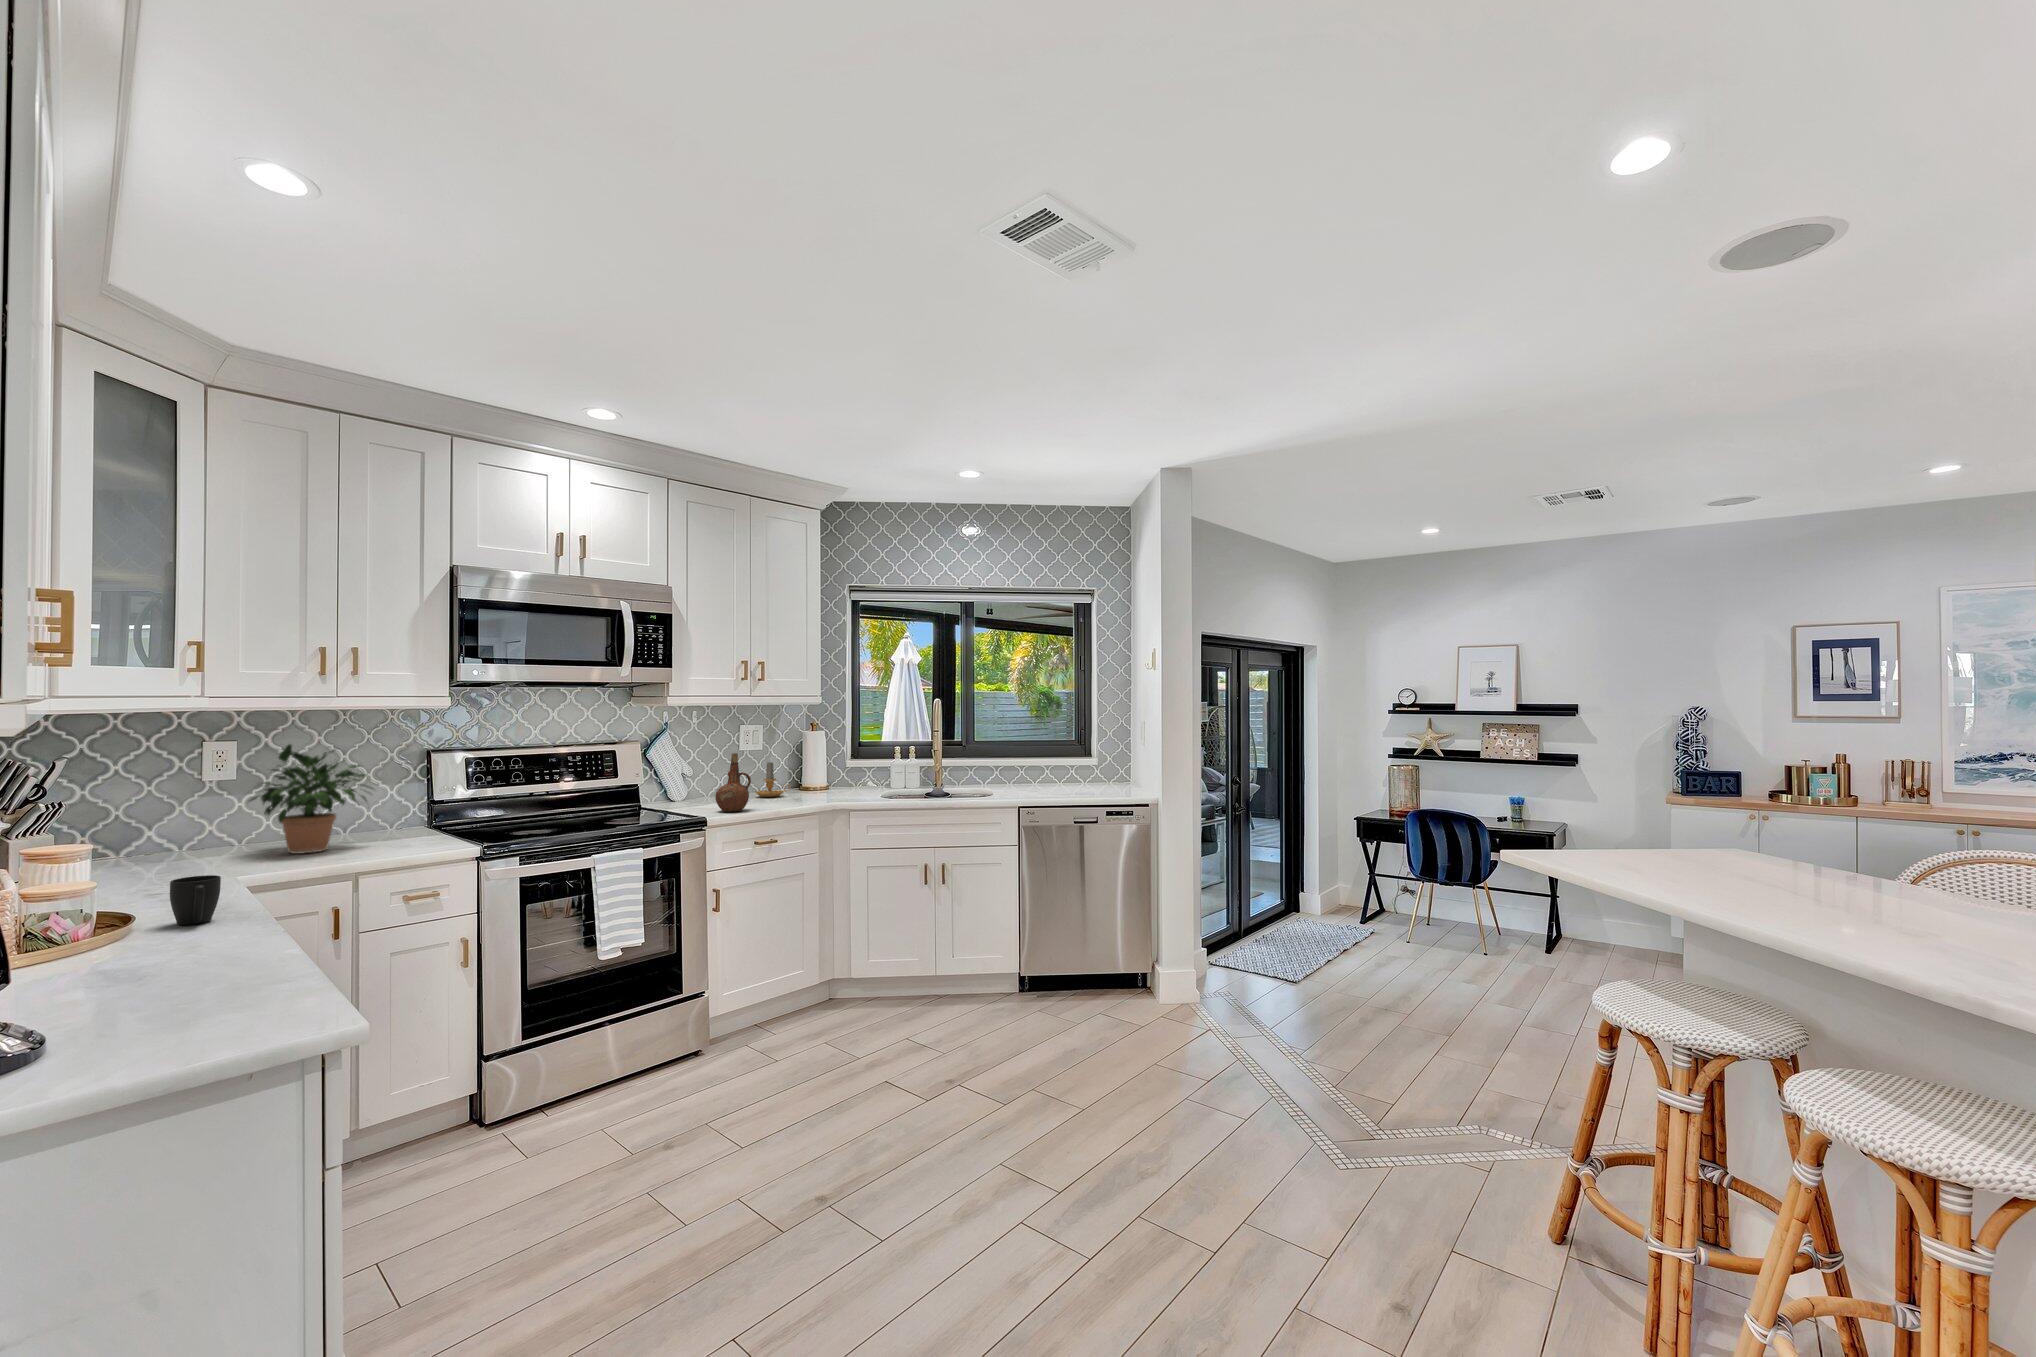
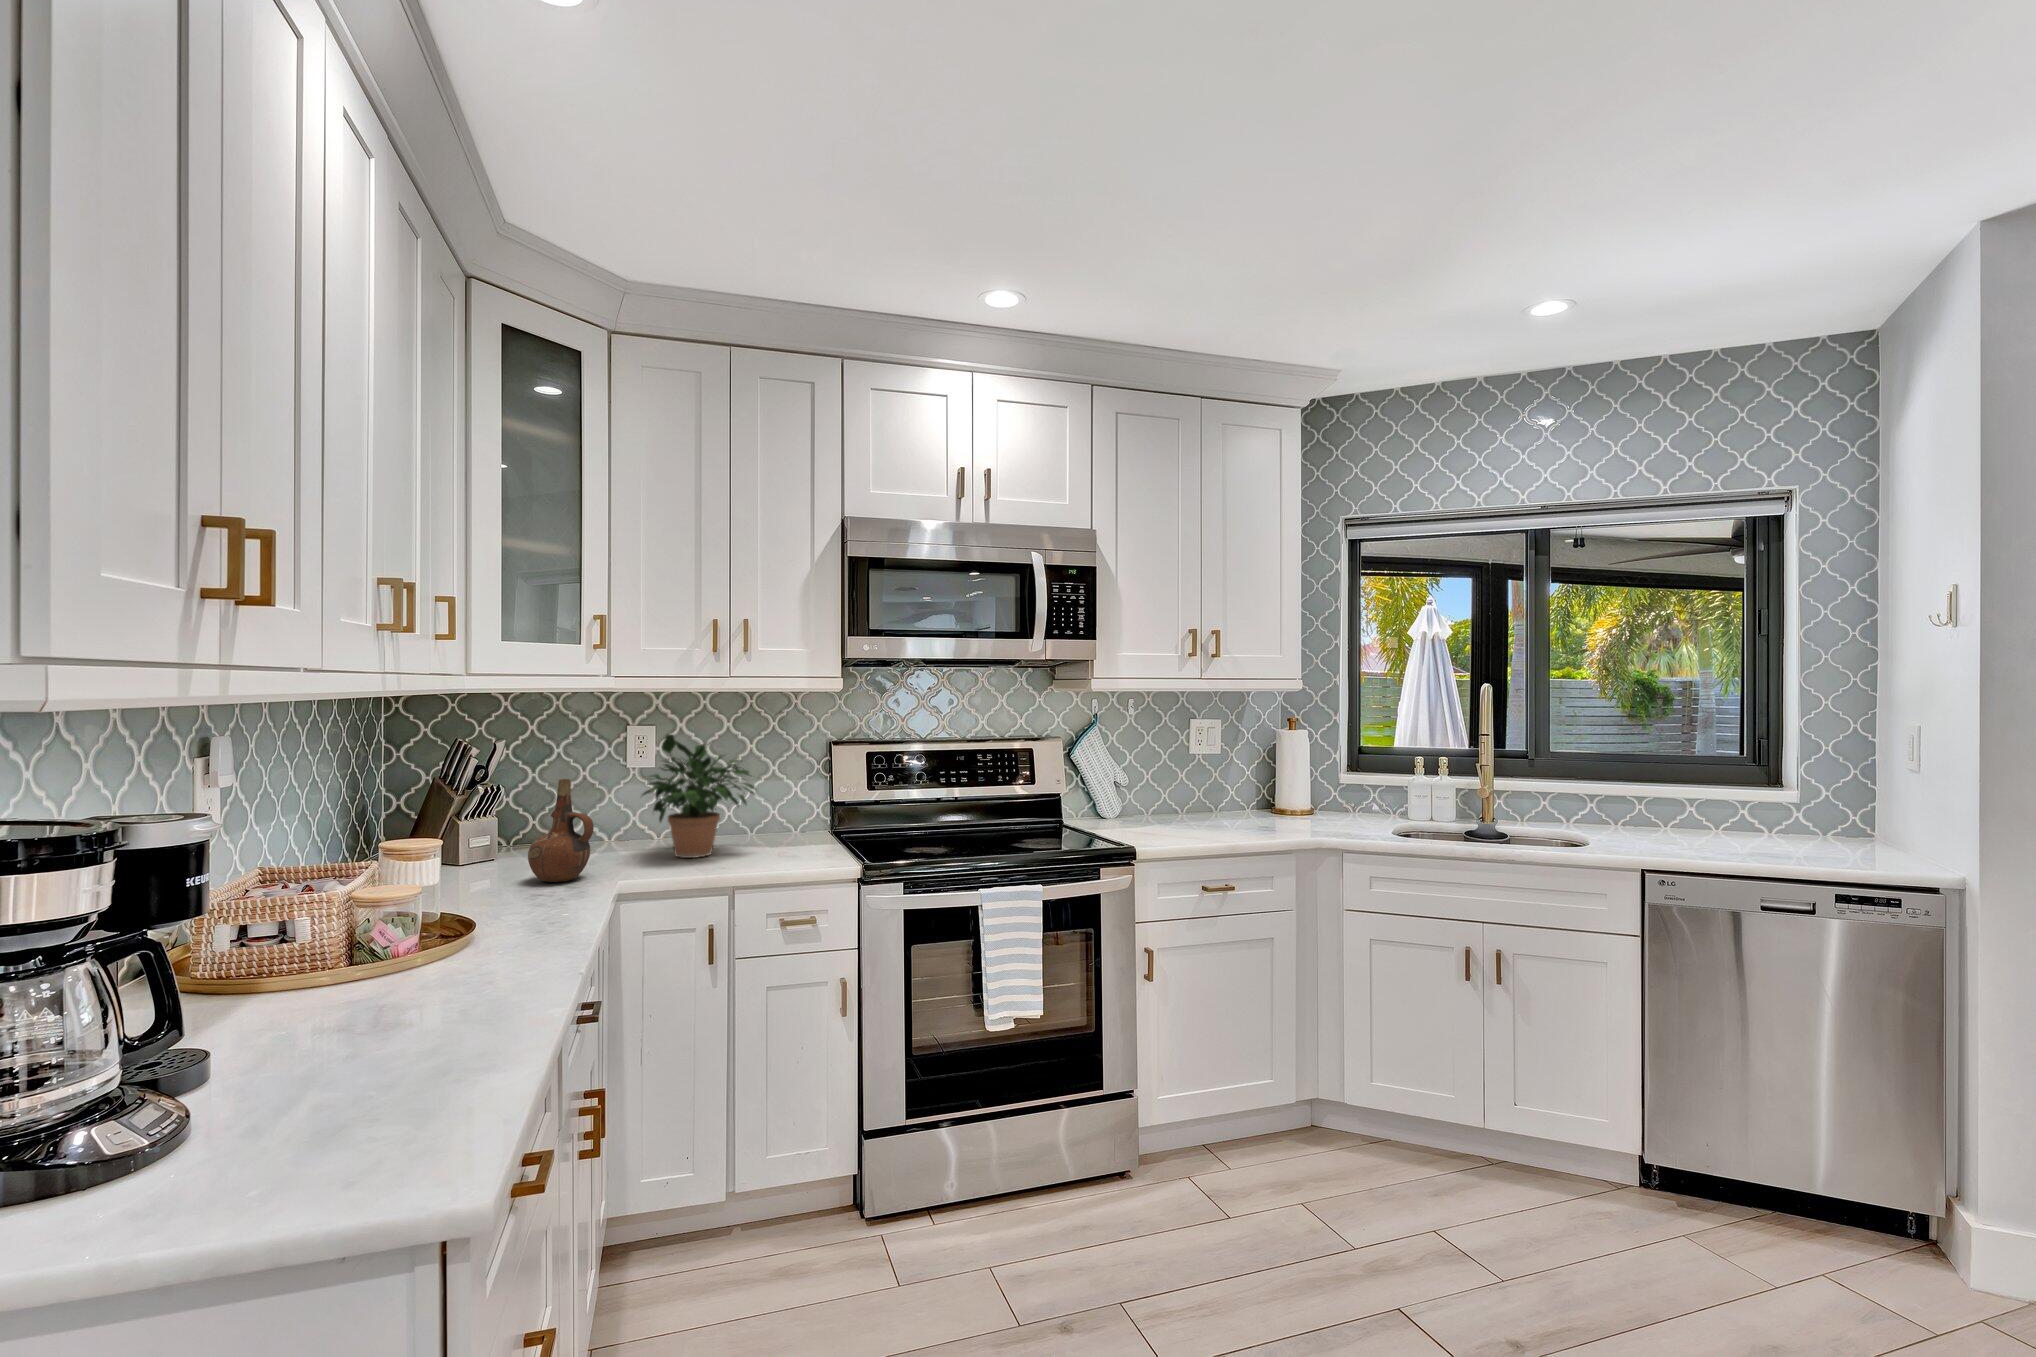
ceramic pitcher: present [715,753,751,812] -> present [528,779,594,882]
candle: present [755,762,790,797] -> none [1213,767,1260,817]
mug: present [170,875,221,925] -> none [394,912,452,980]

